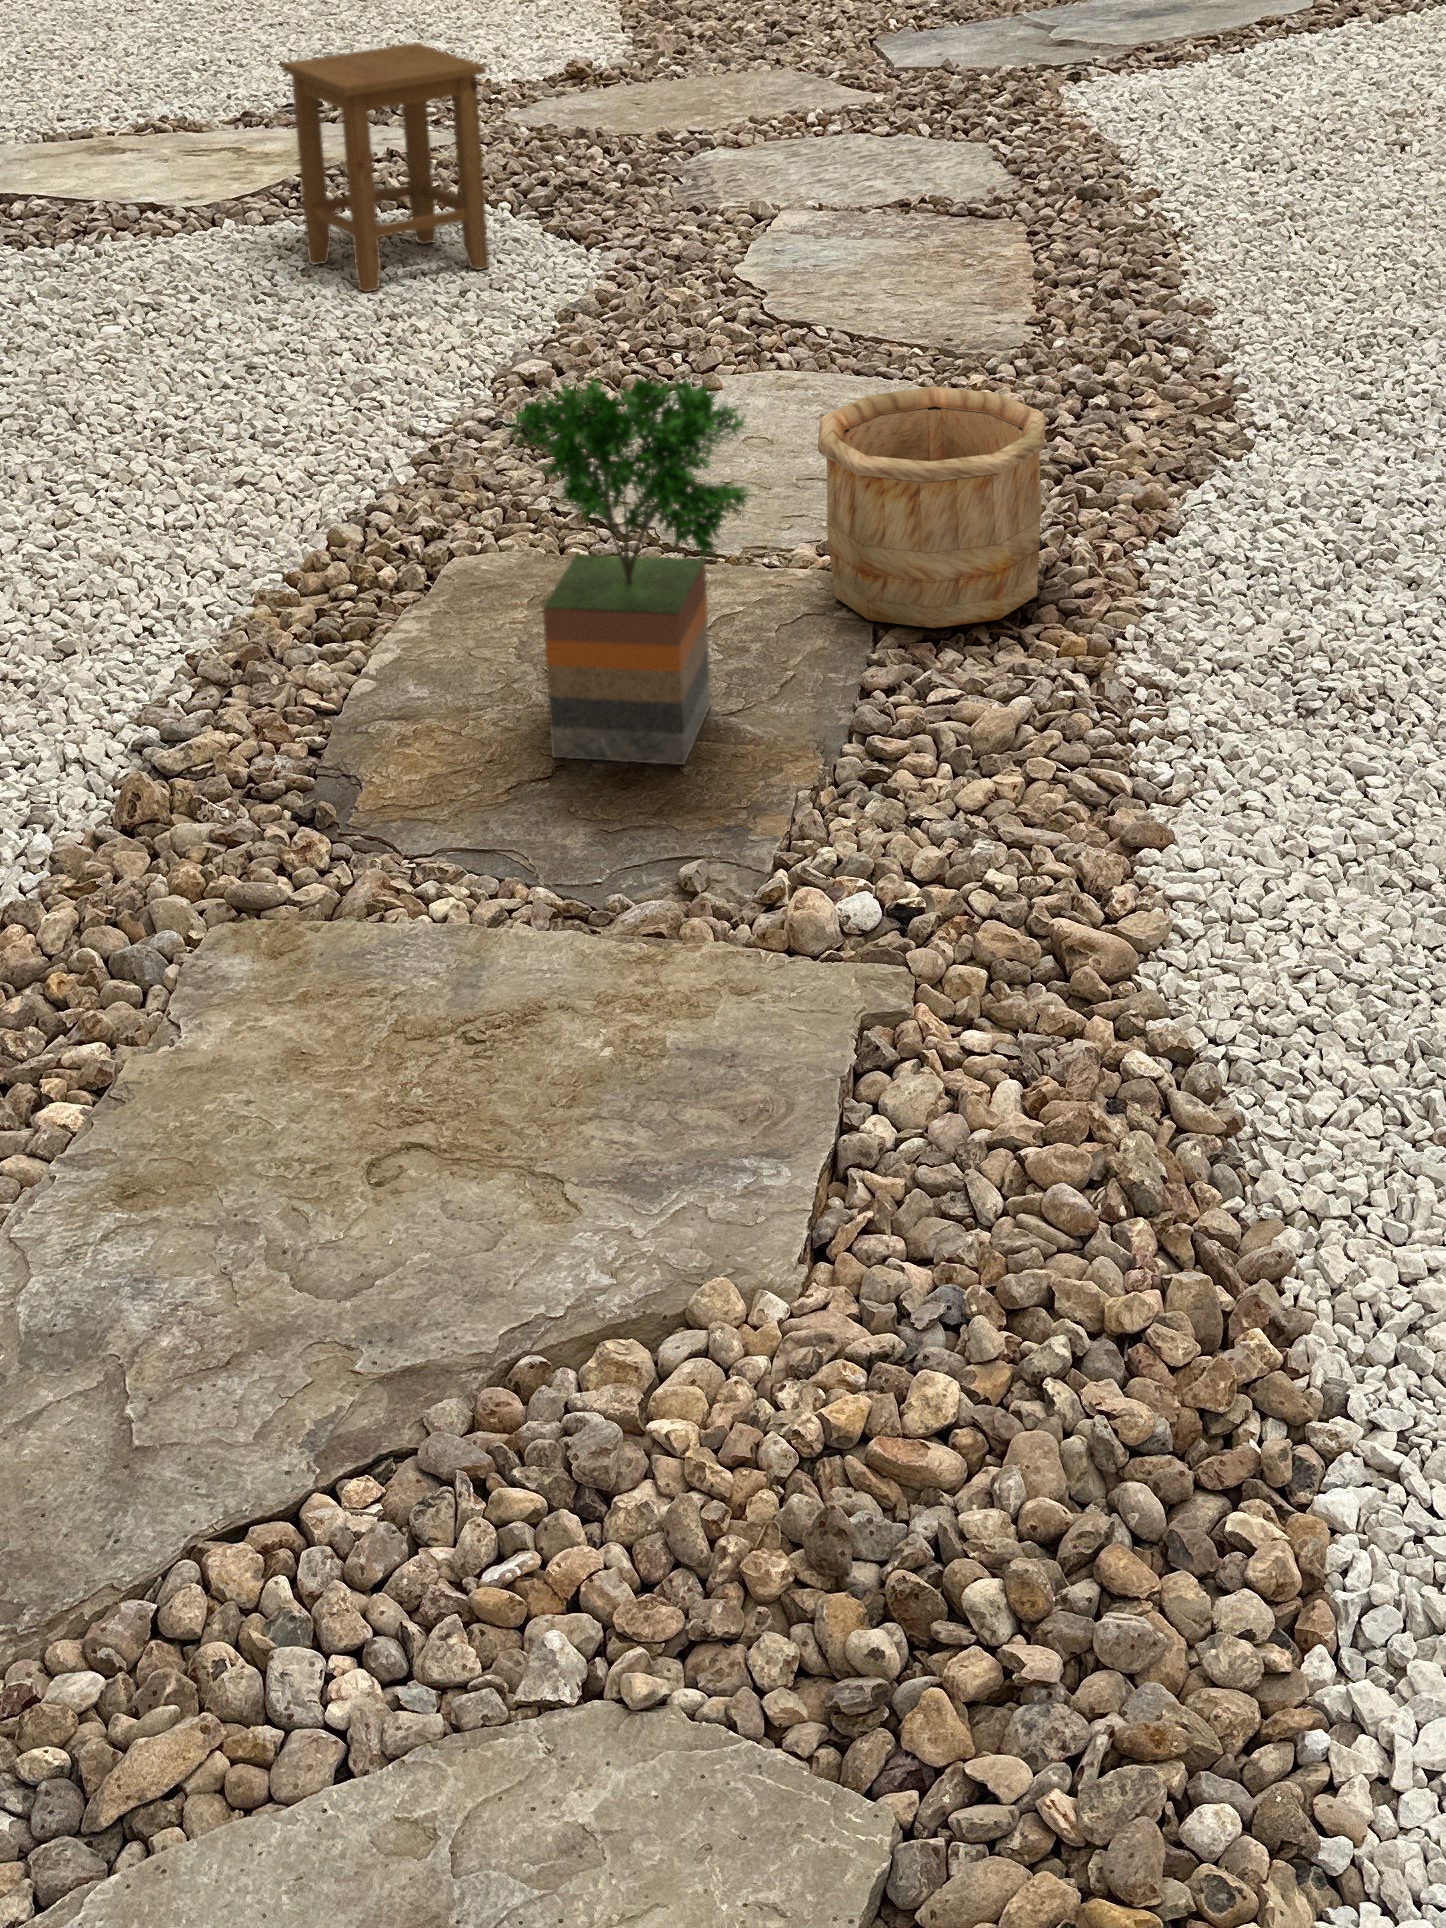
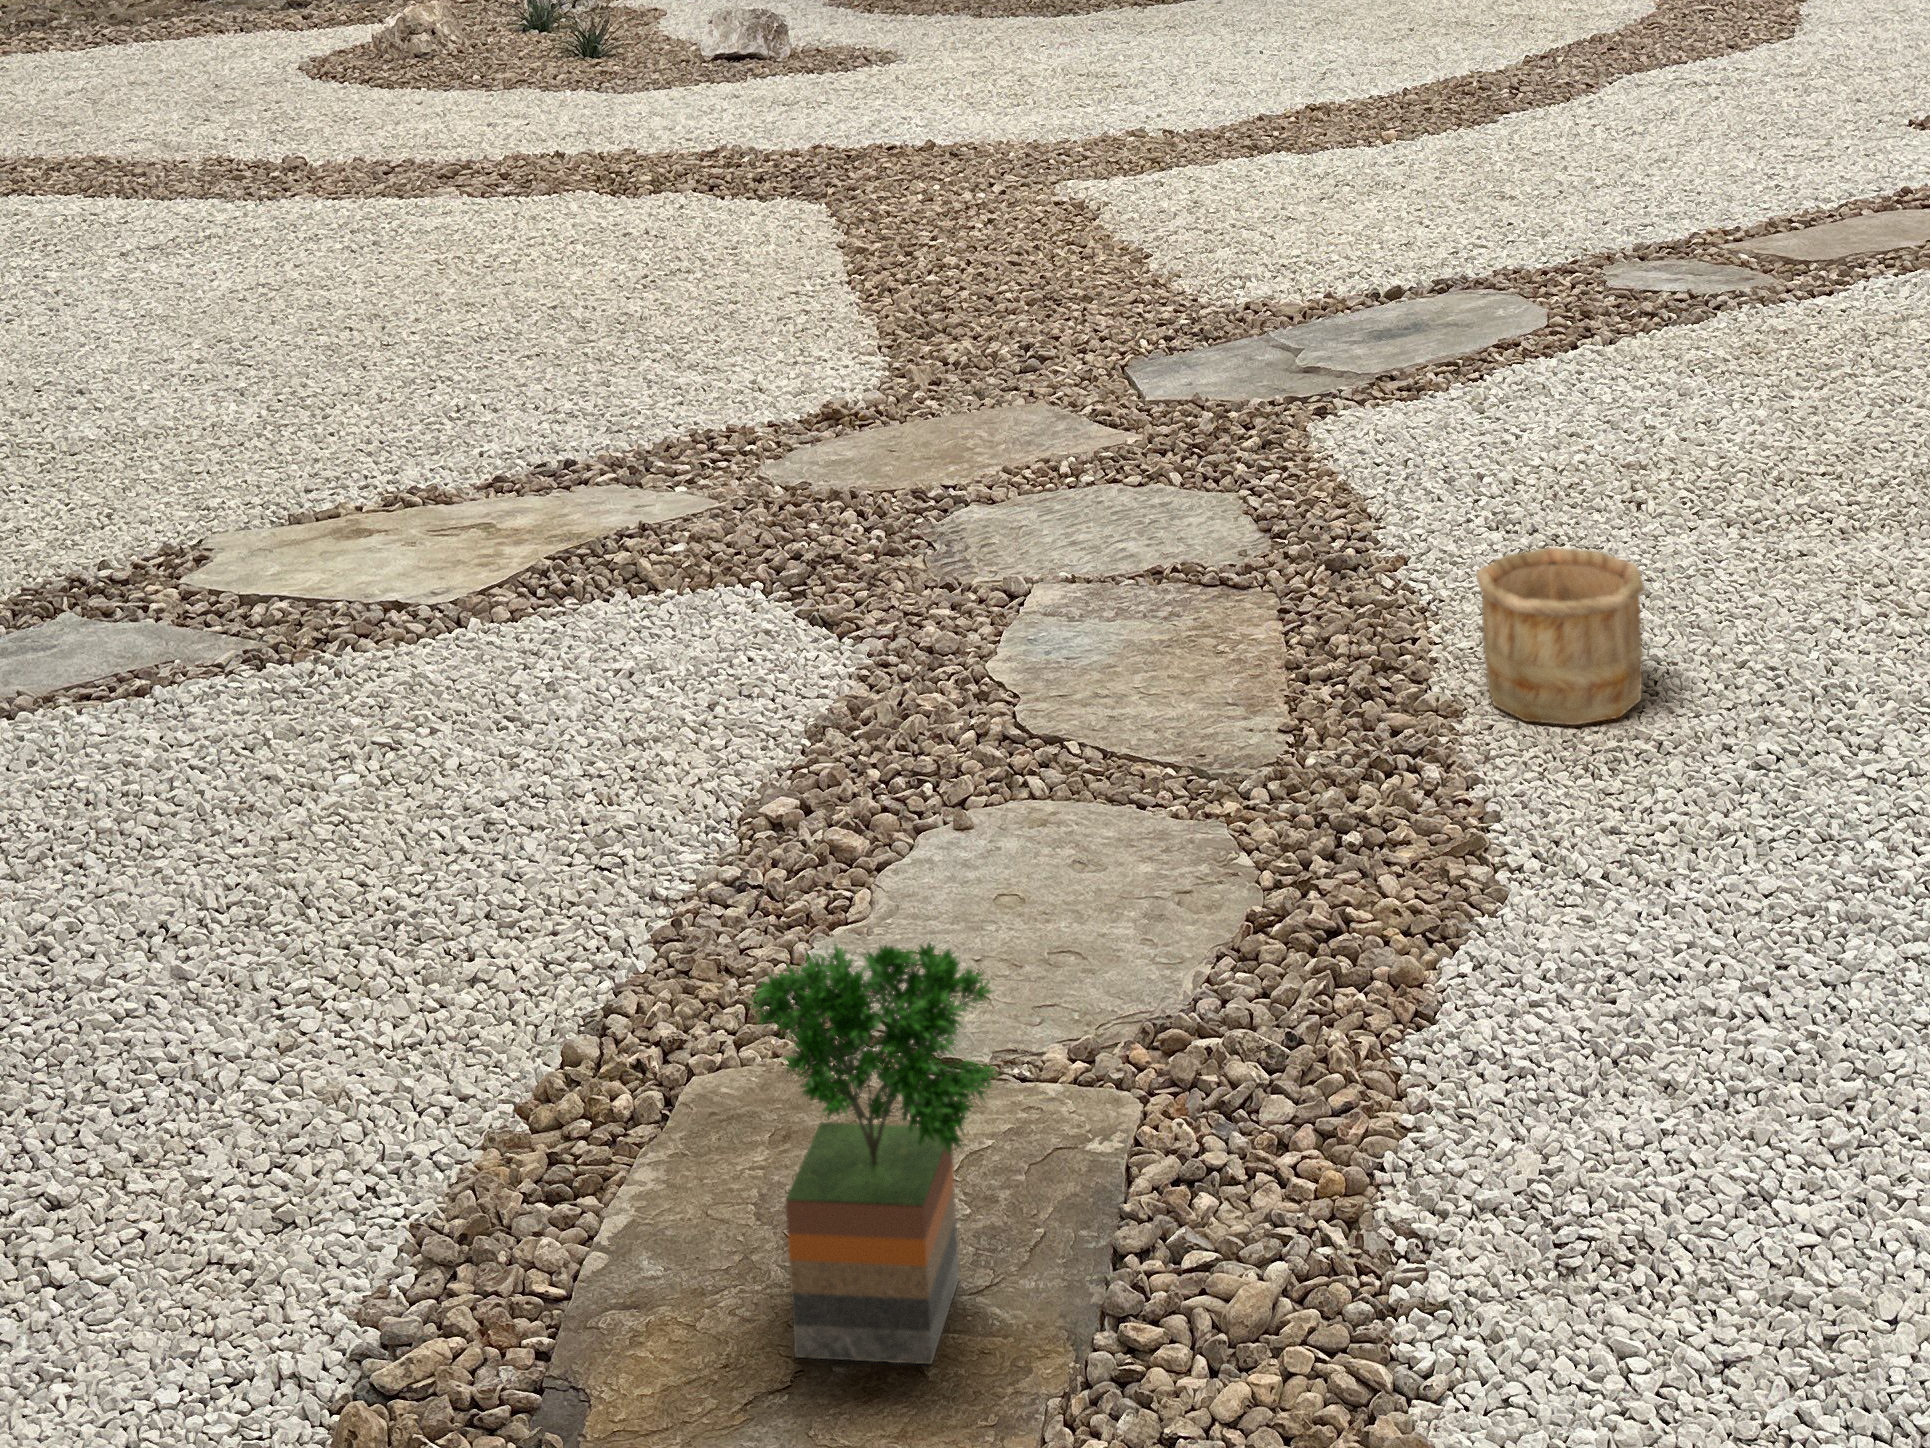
stool: present [282,43,489,292] -> none [533,450,739,717]
wooden bucket: present [818,386,1046,628] -> present [1476,547,1644,725]

